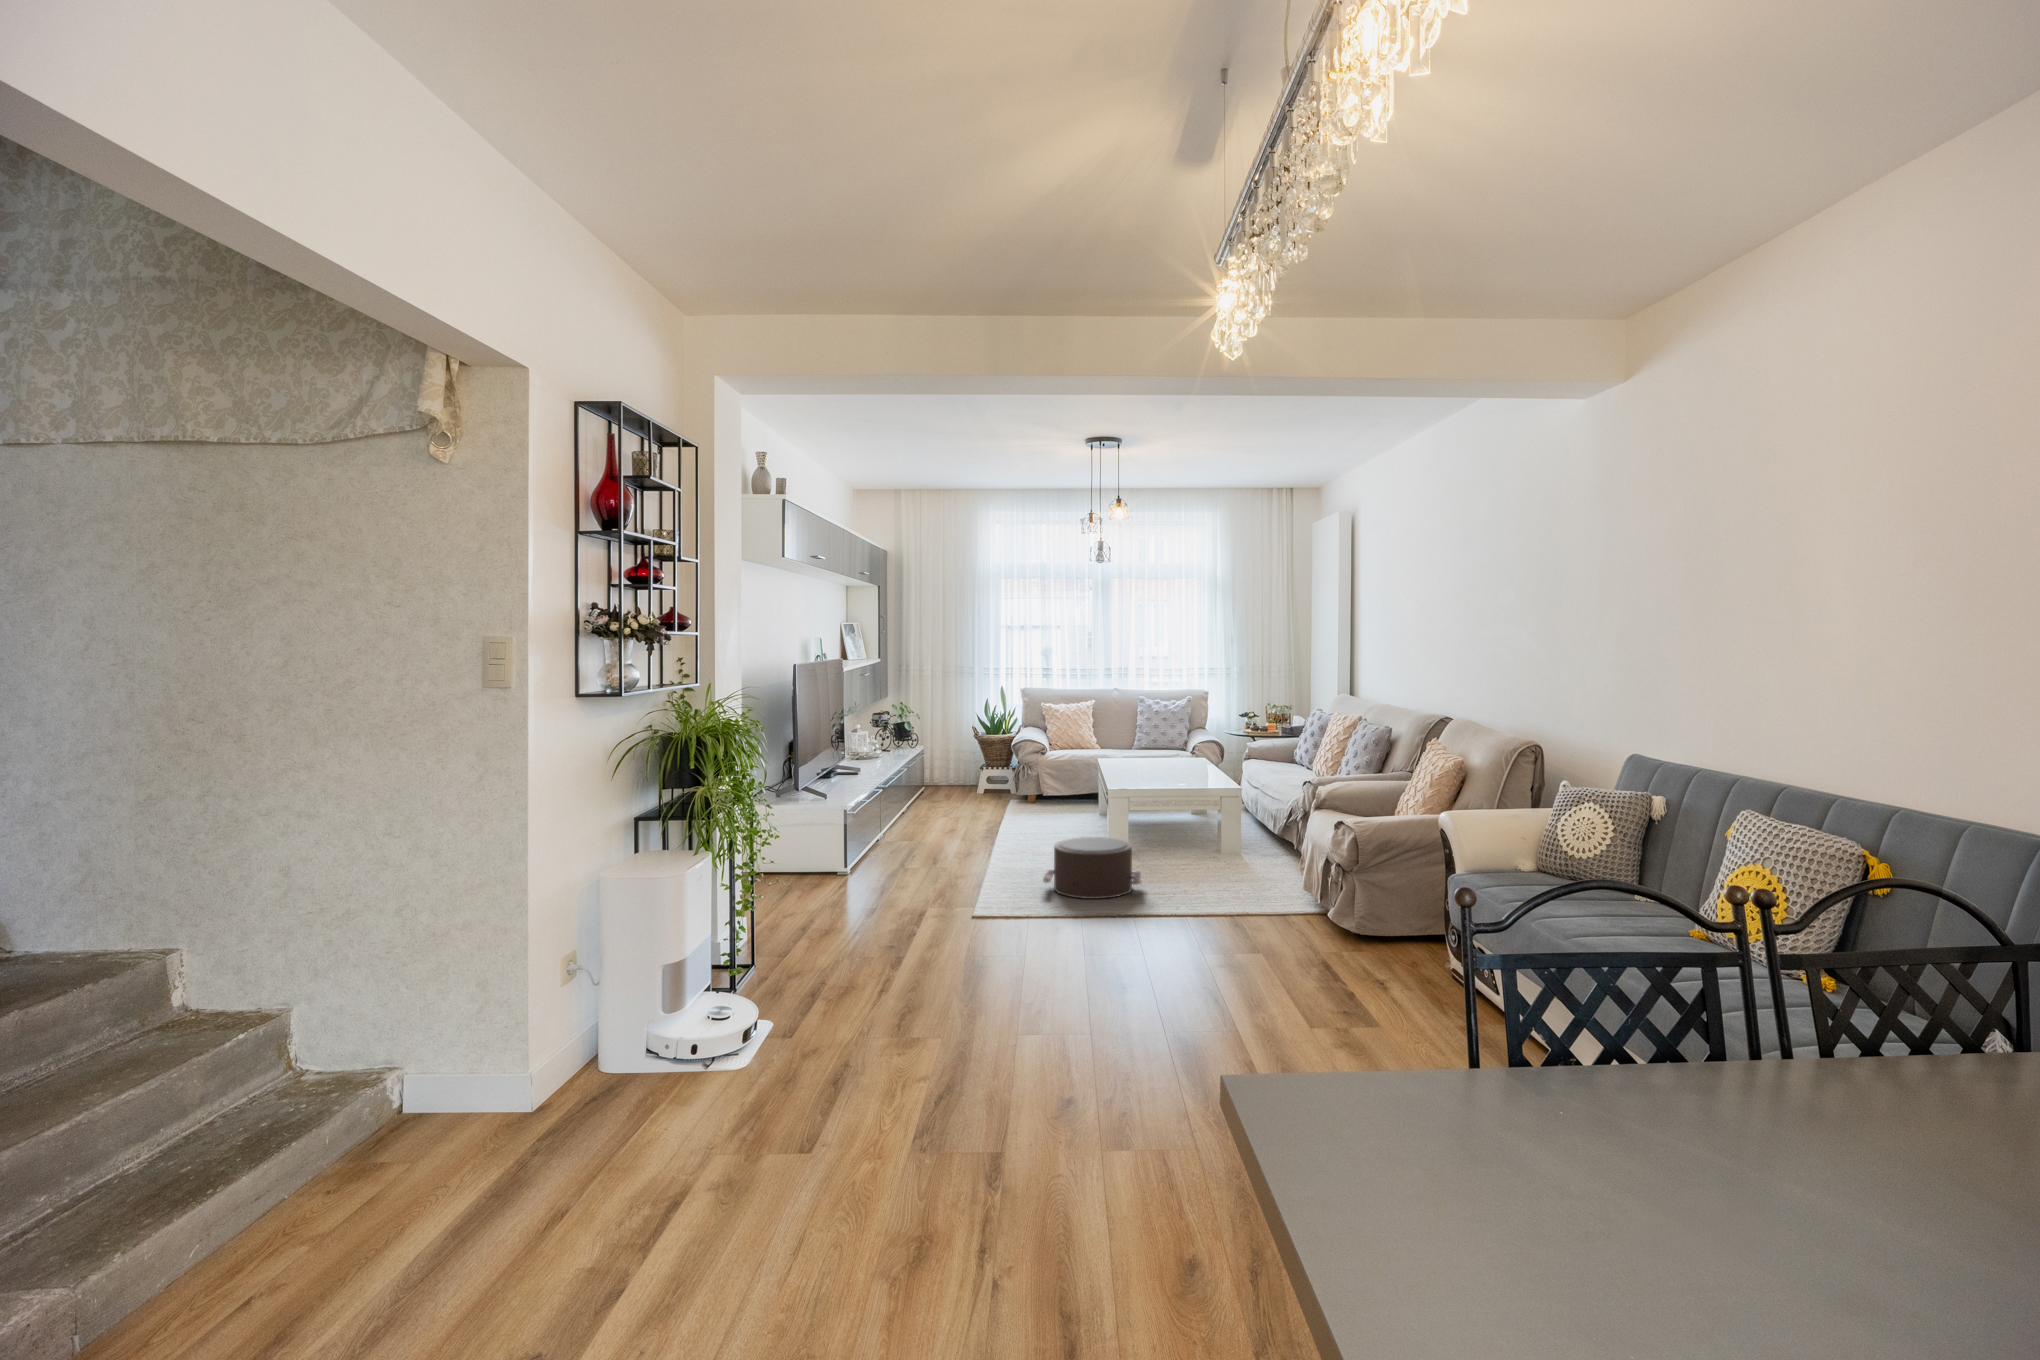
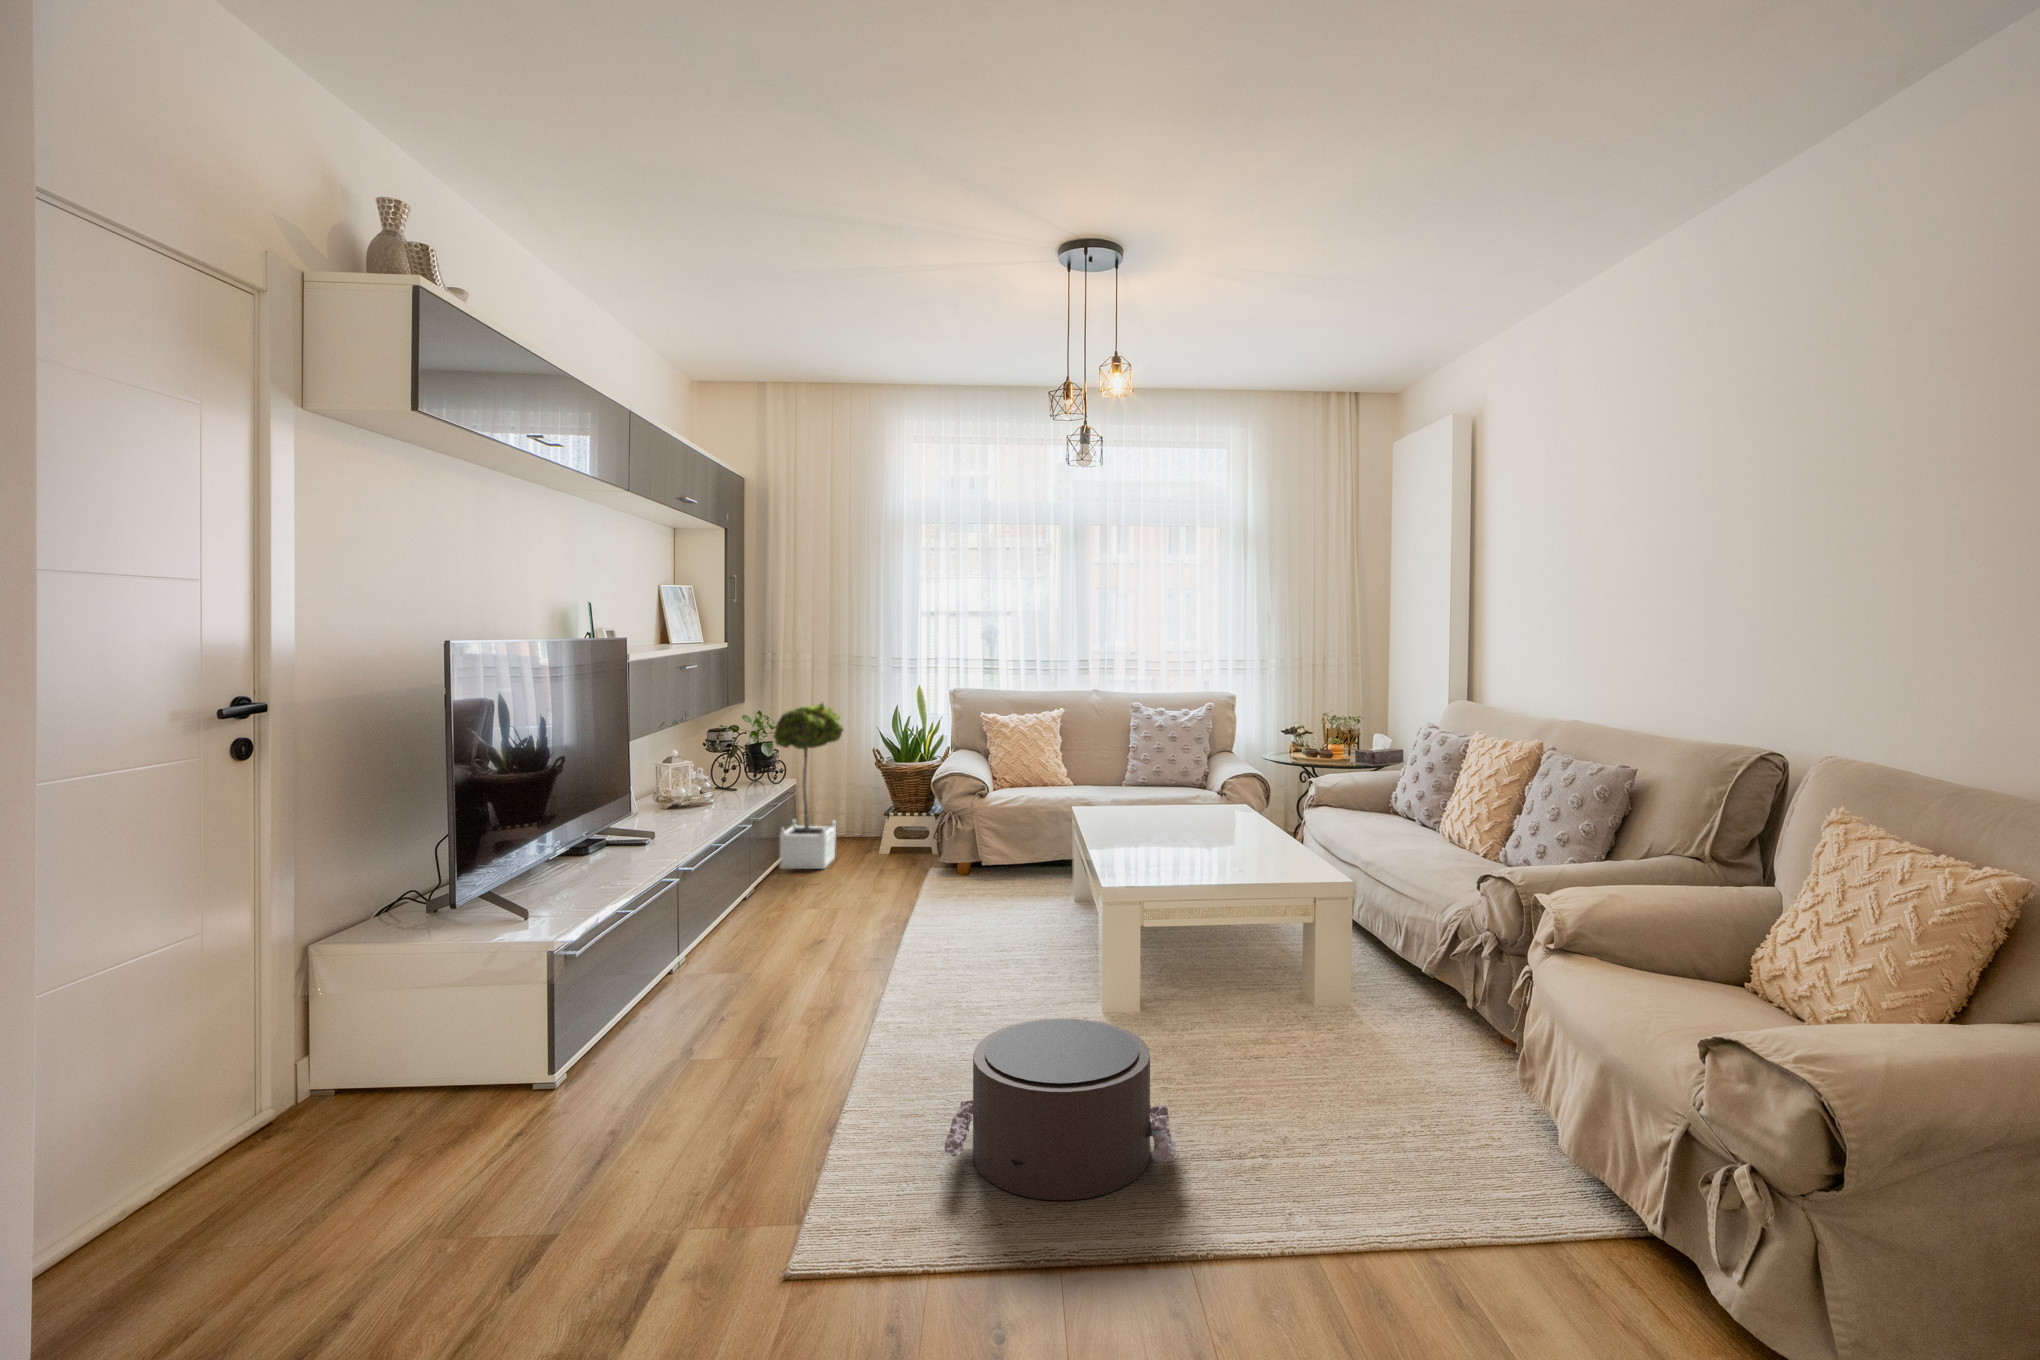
potted tree: none [913,695,955,801] -> present [774,703,843,869]

